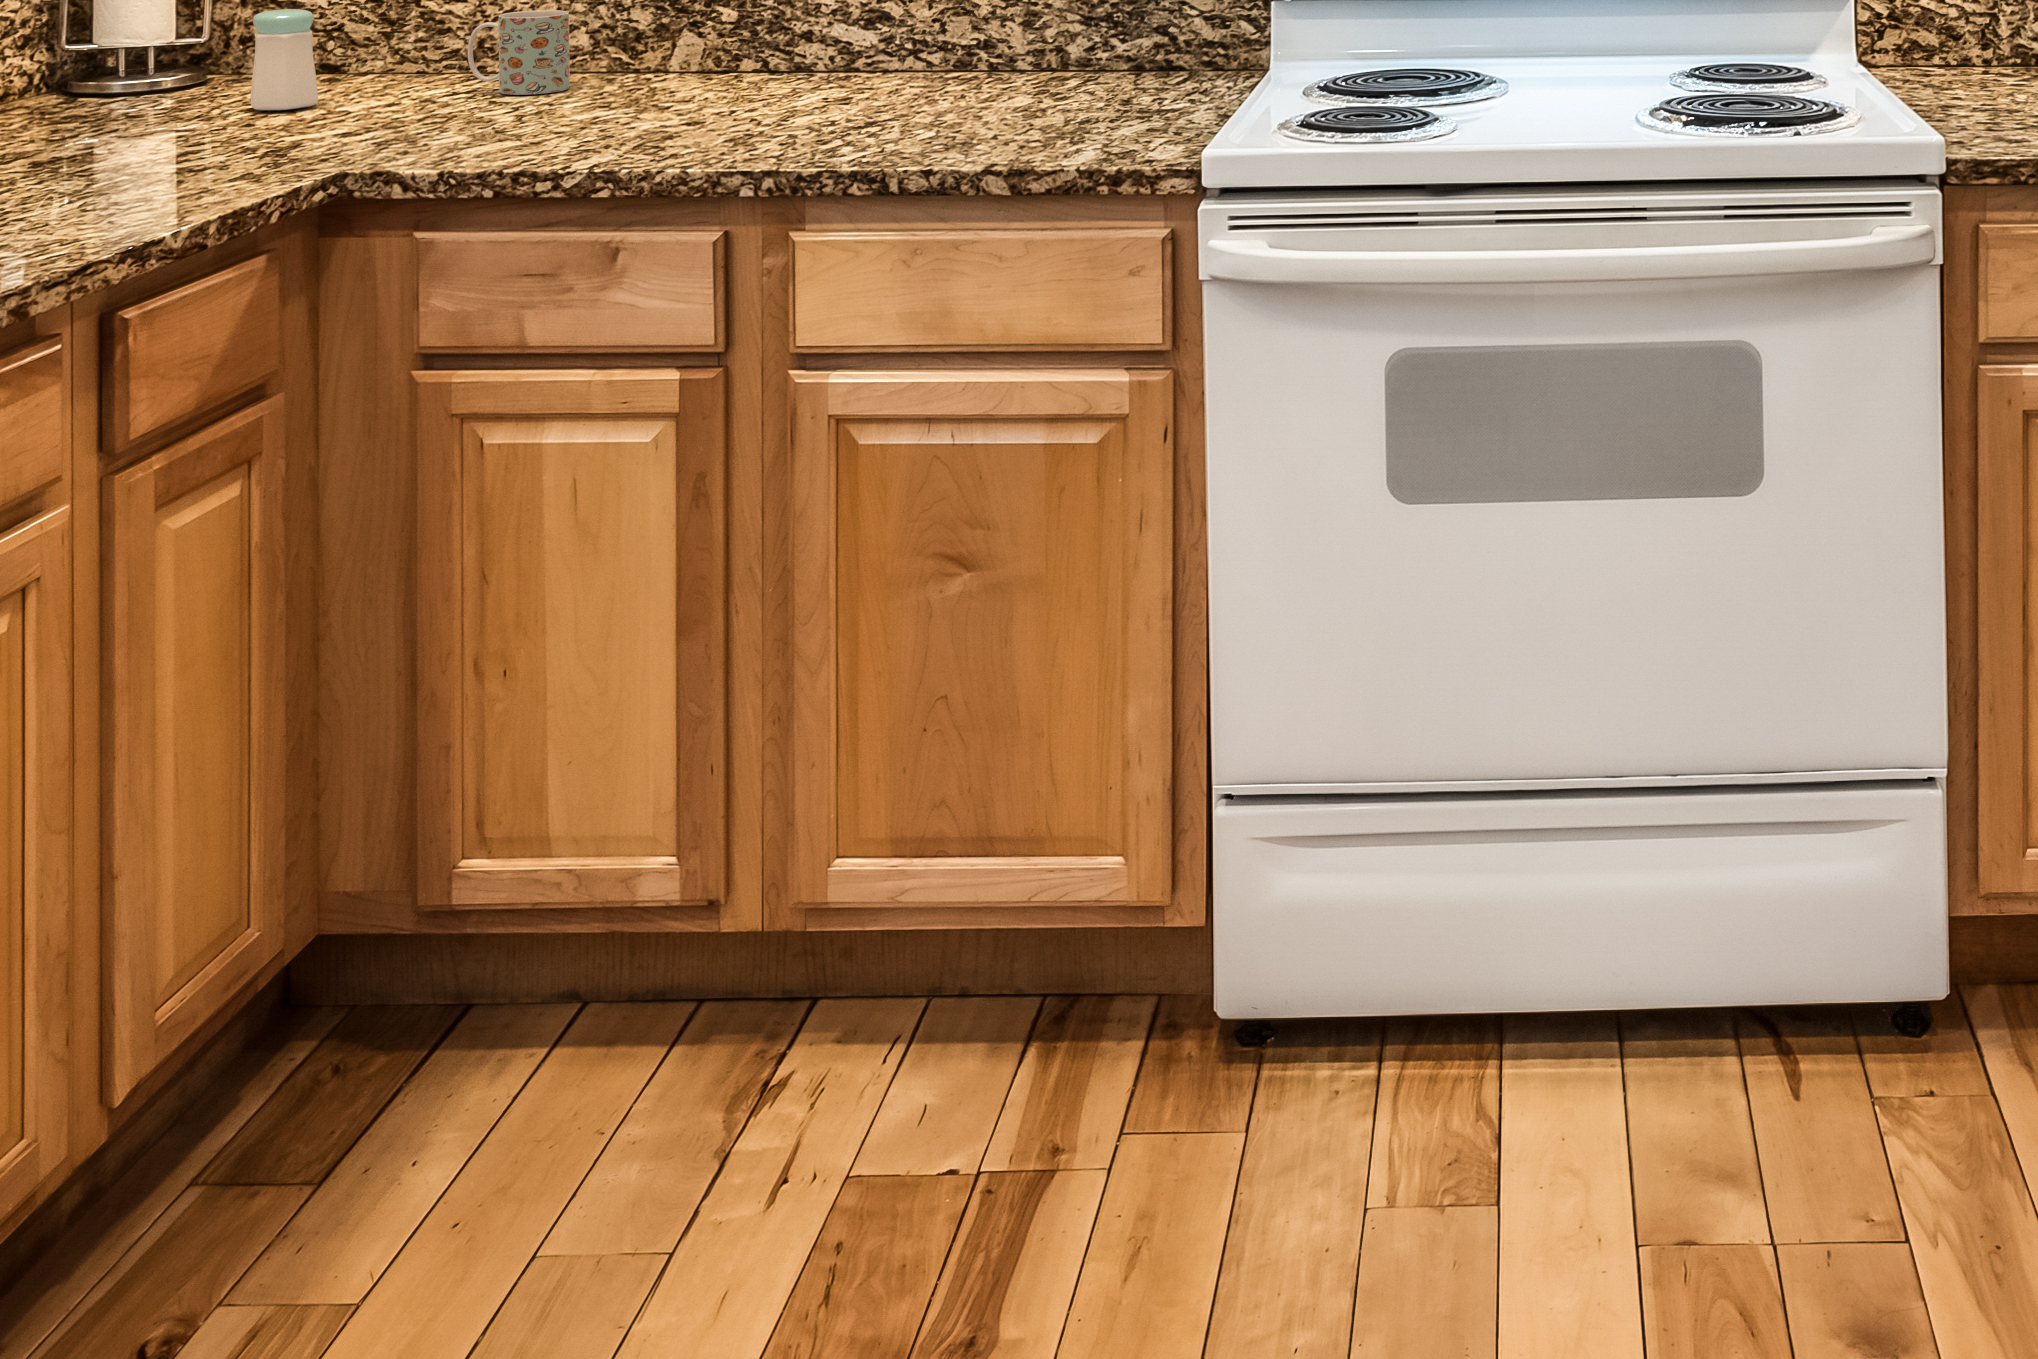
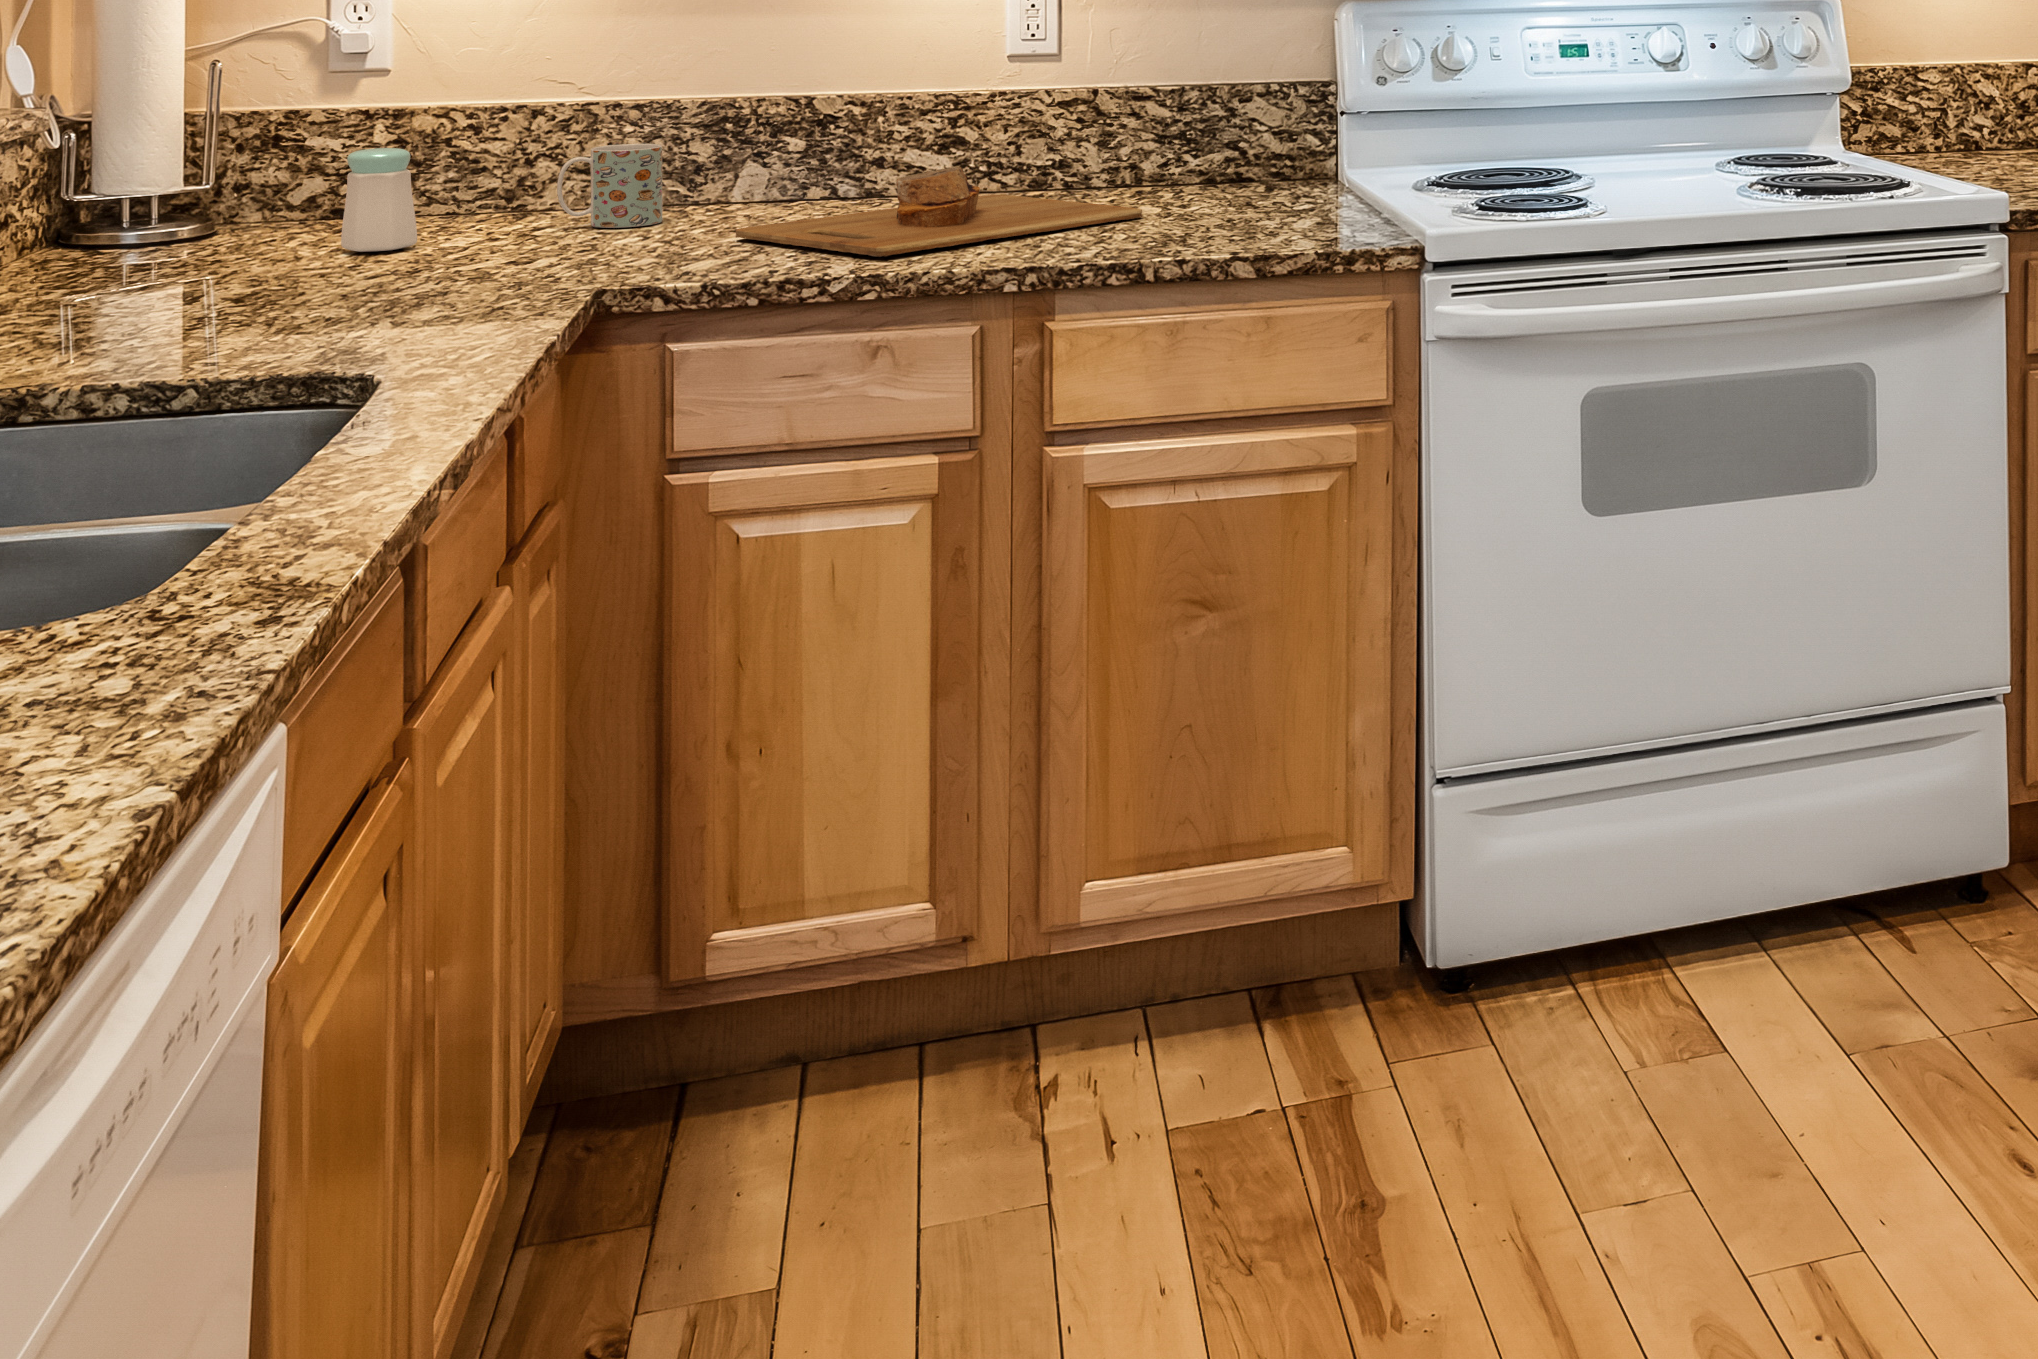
cutting board: none [575,48,979,147] -> present [736,167,1142,257]

